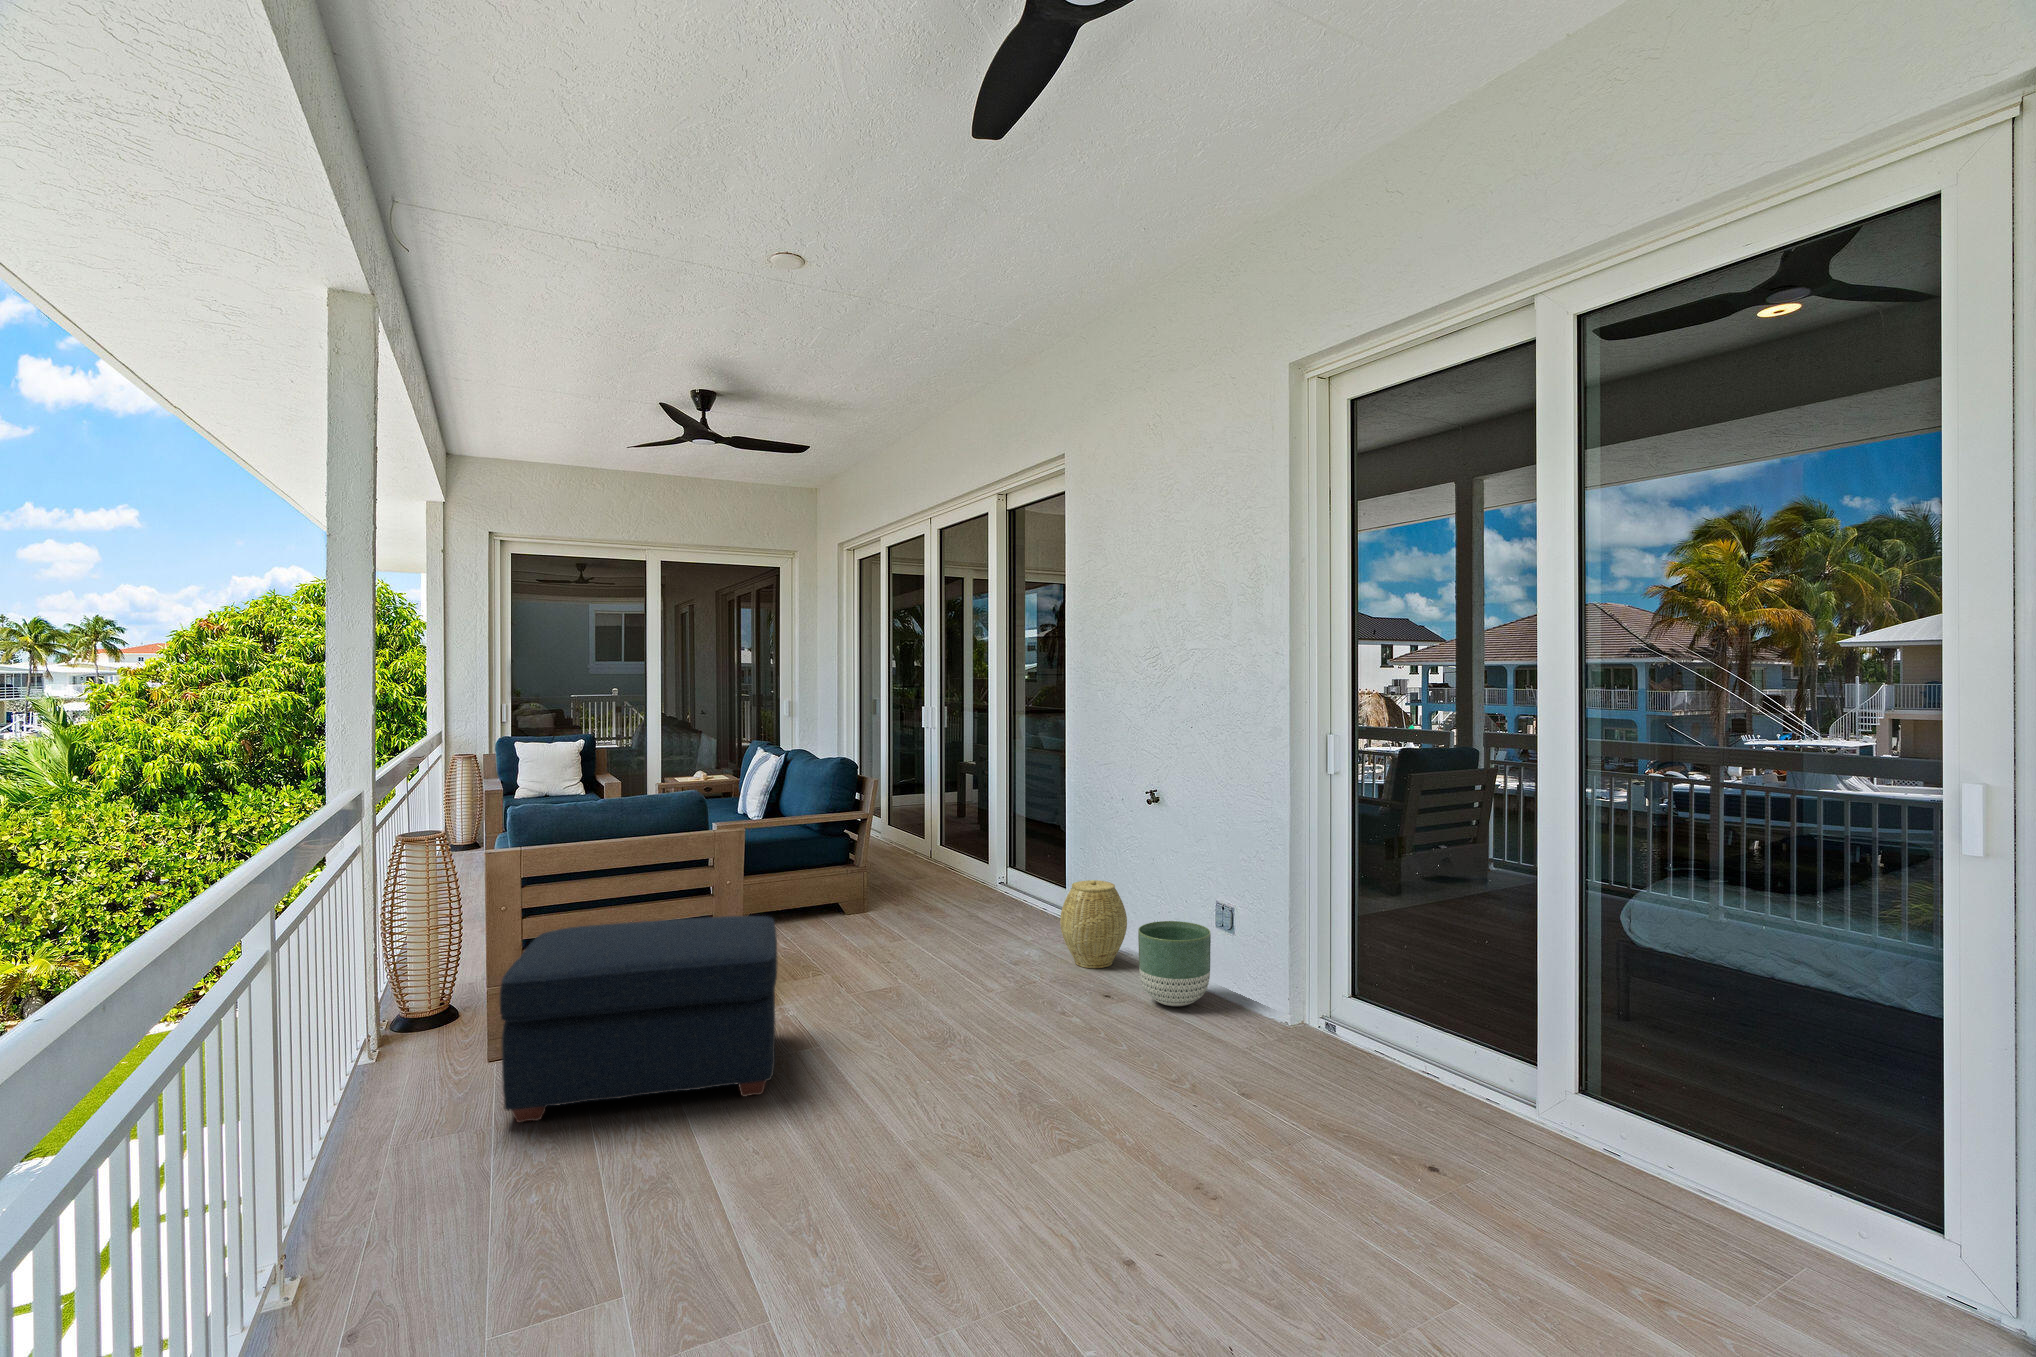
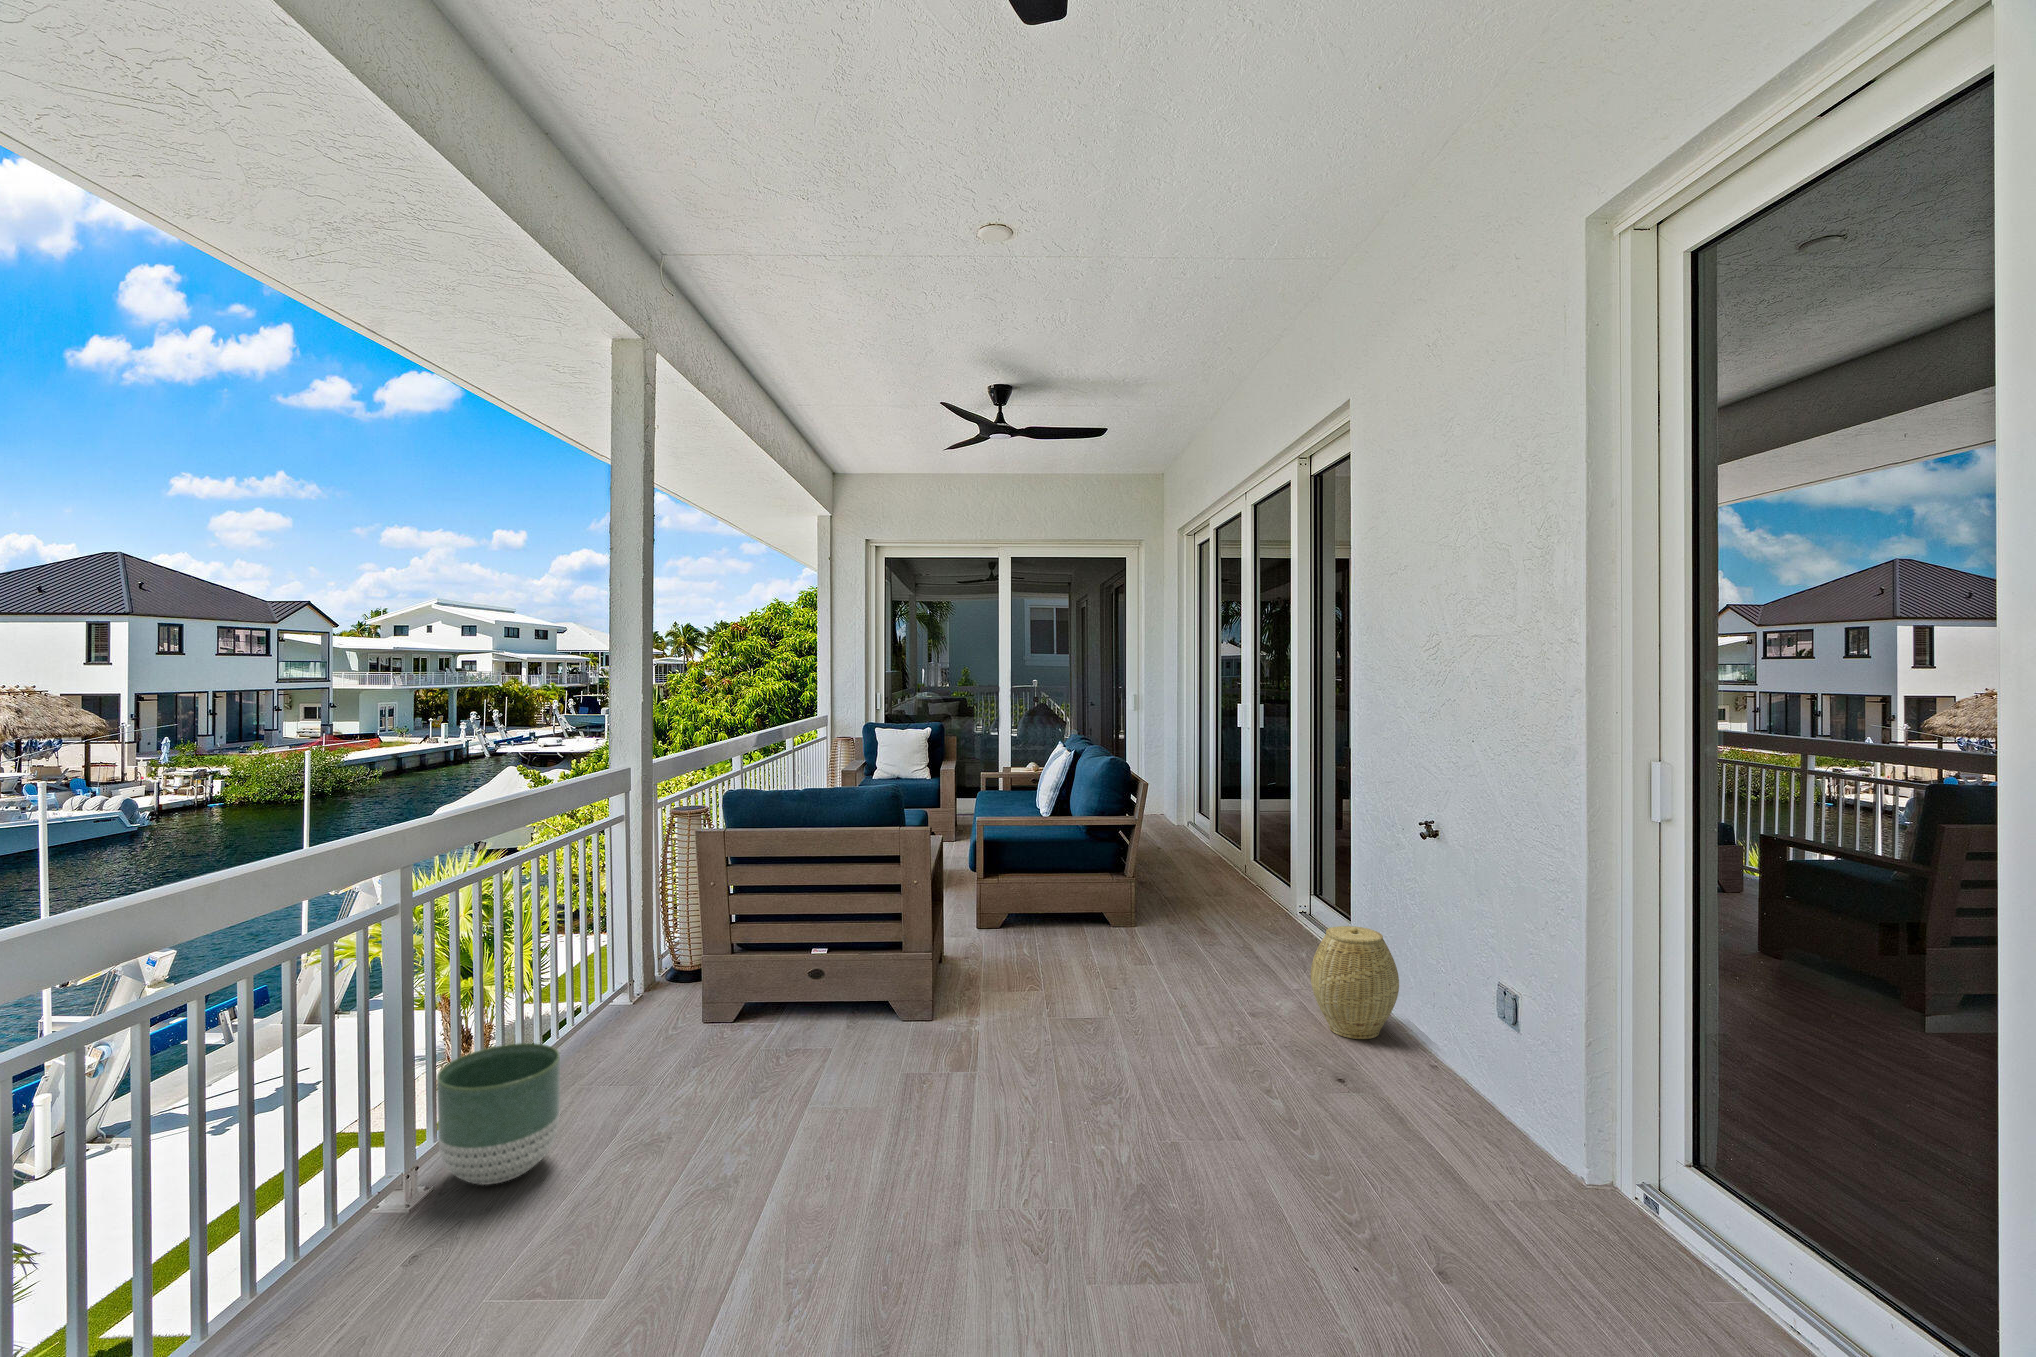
ottoman: present [500,916,778,1122] -> none [650,911,943,1117]
planter: present [1138,921,1211,1006] -> present [437,1043,560,1185]

